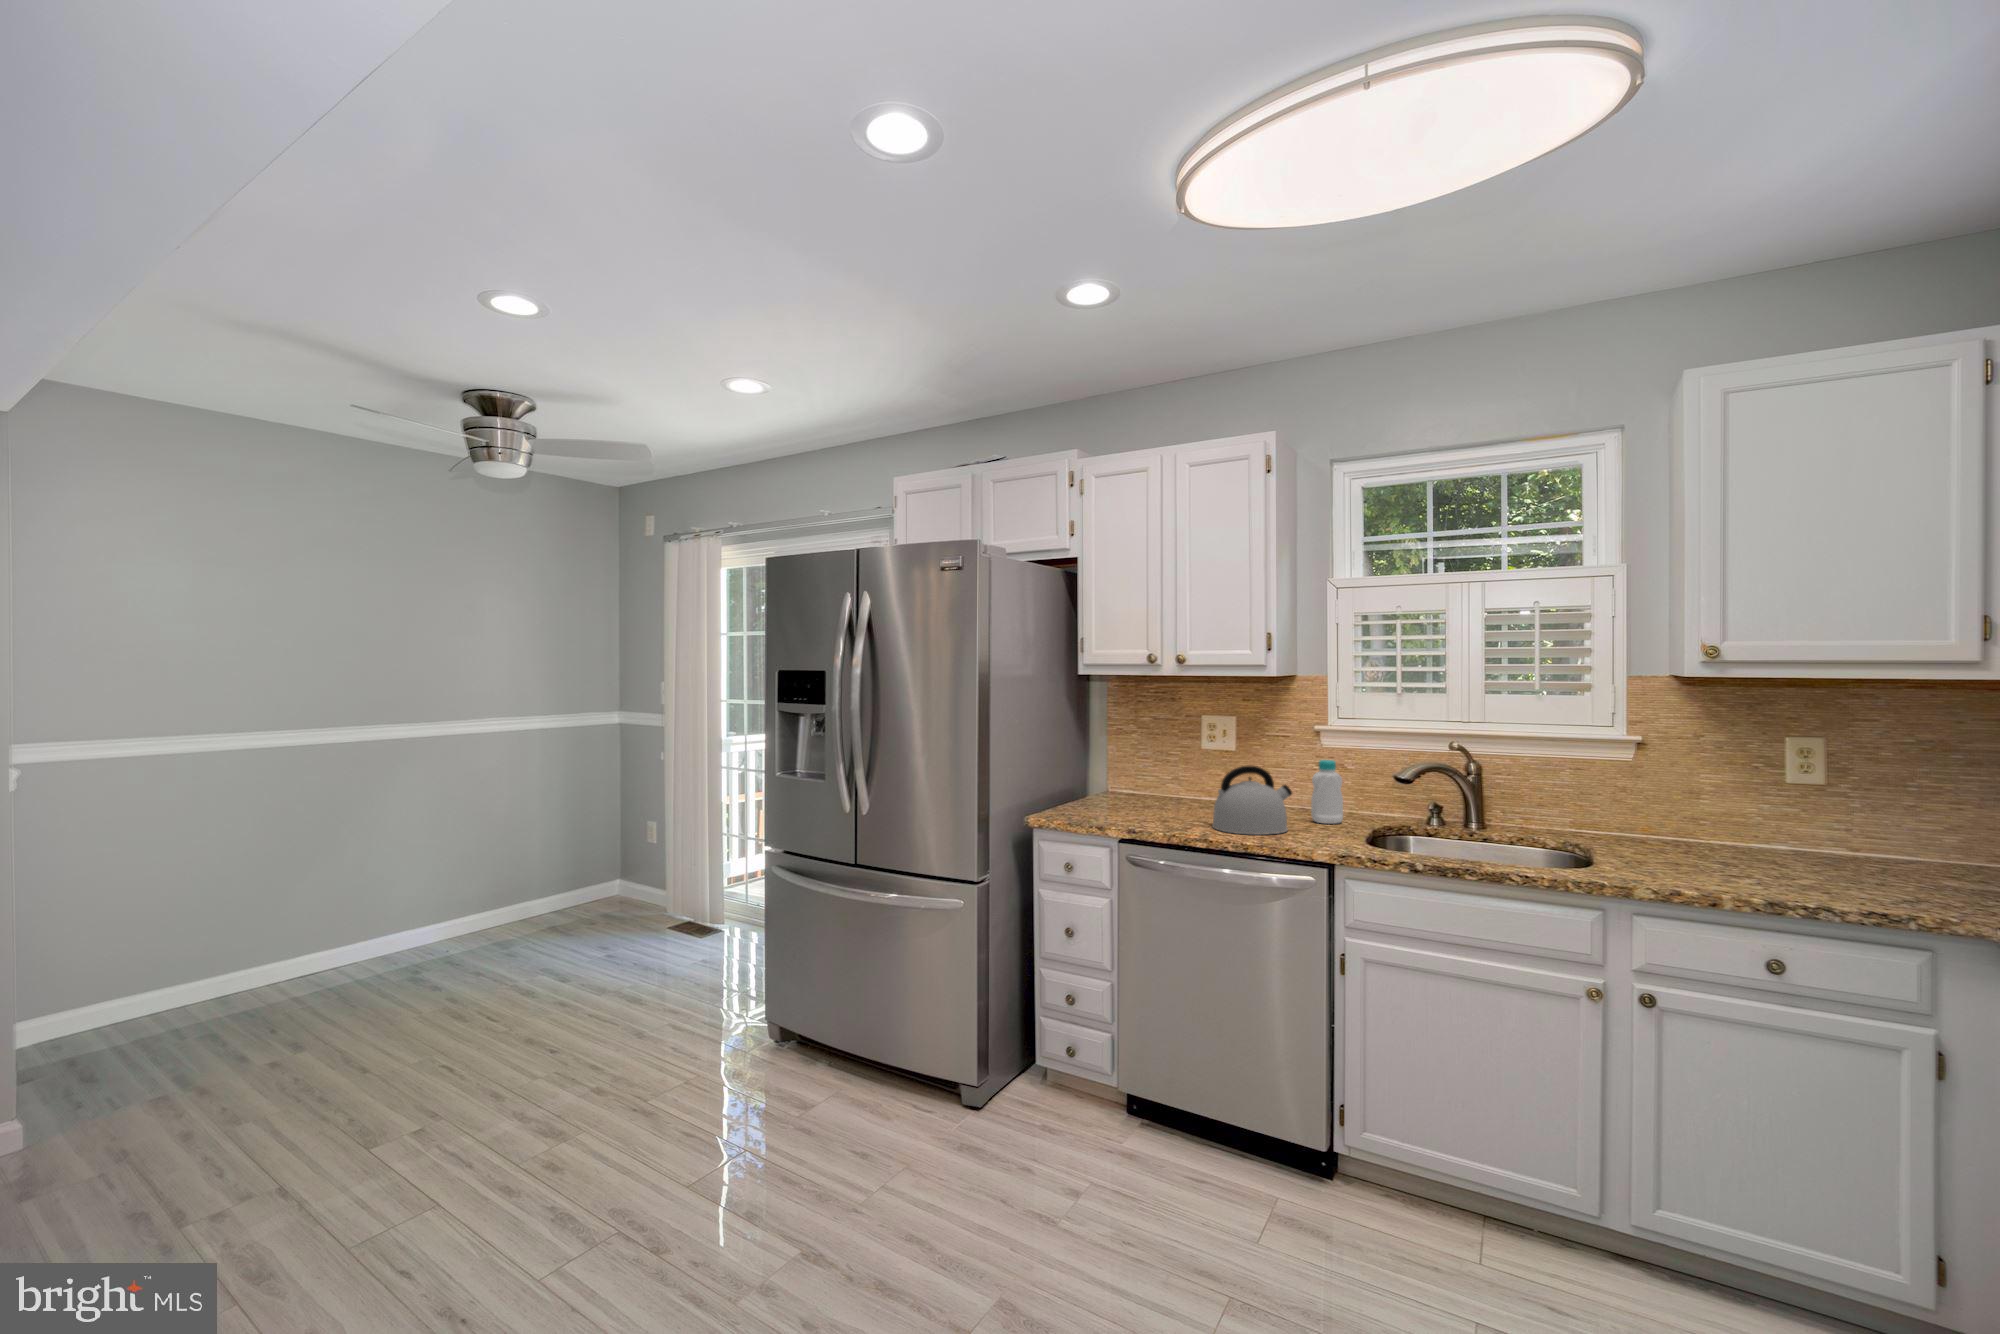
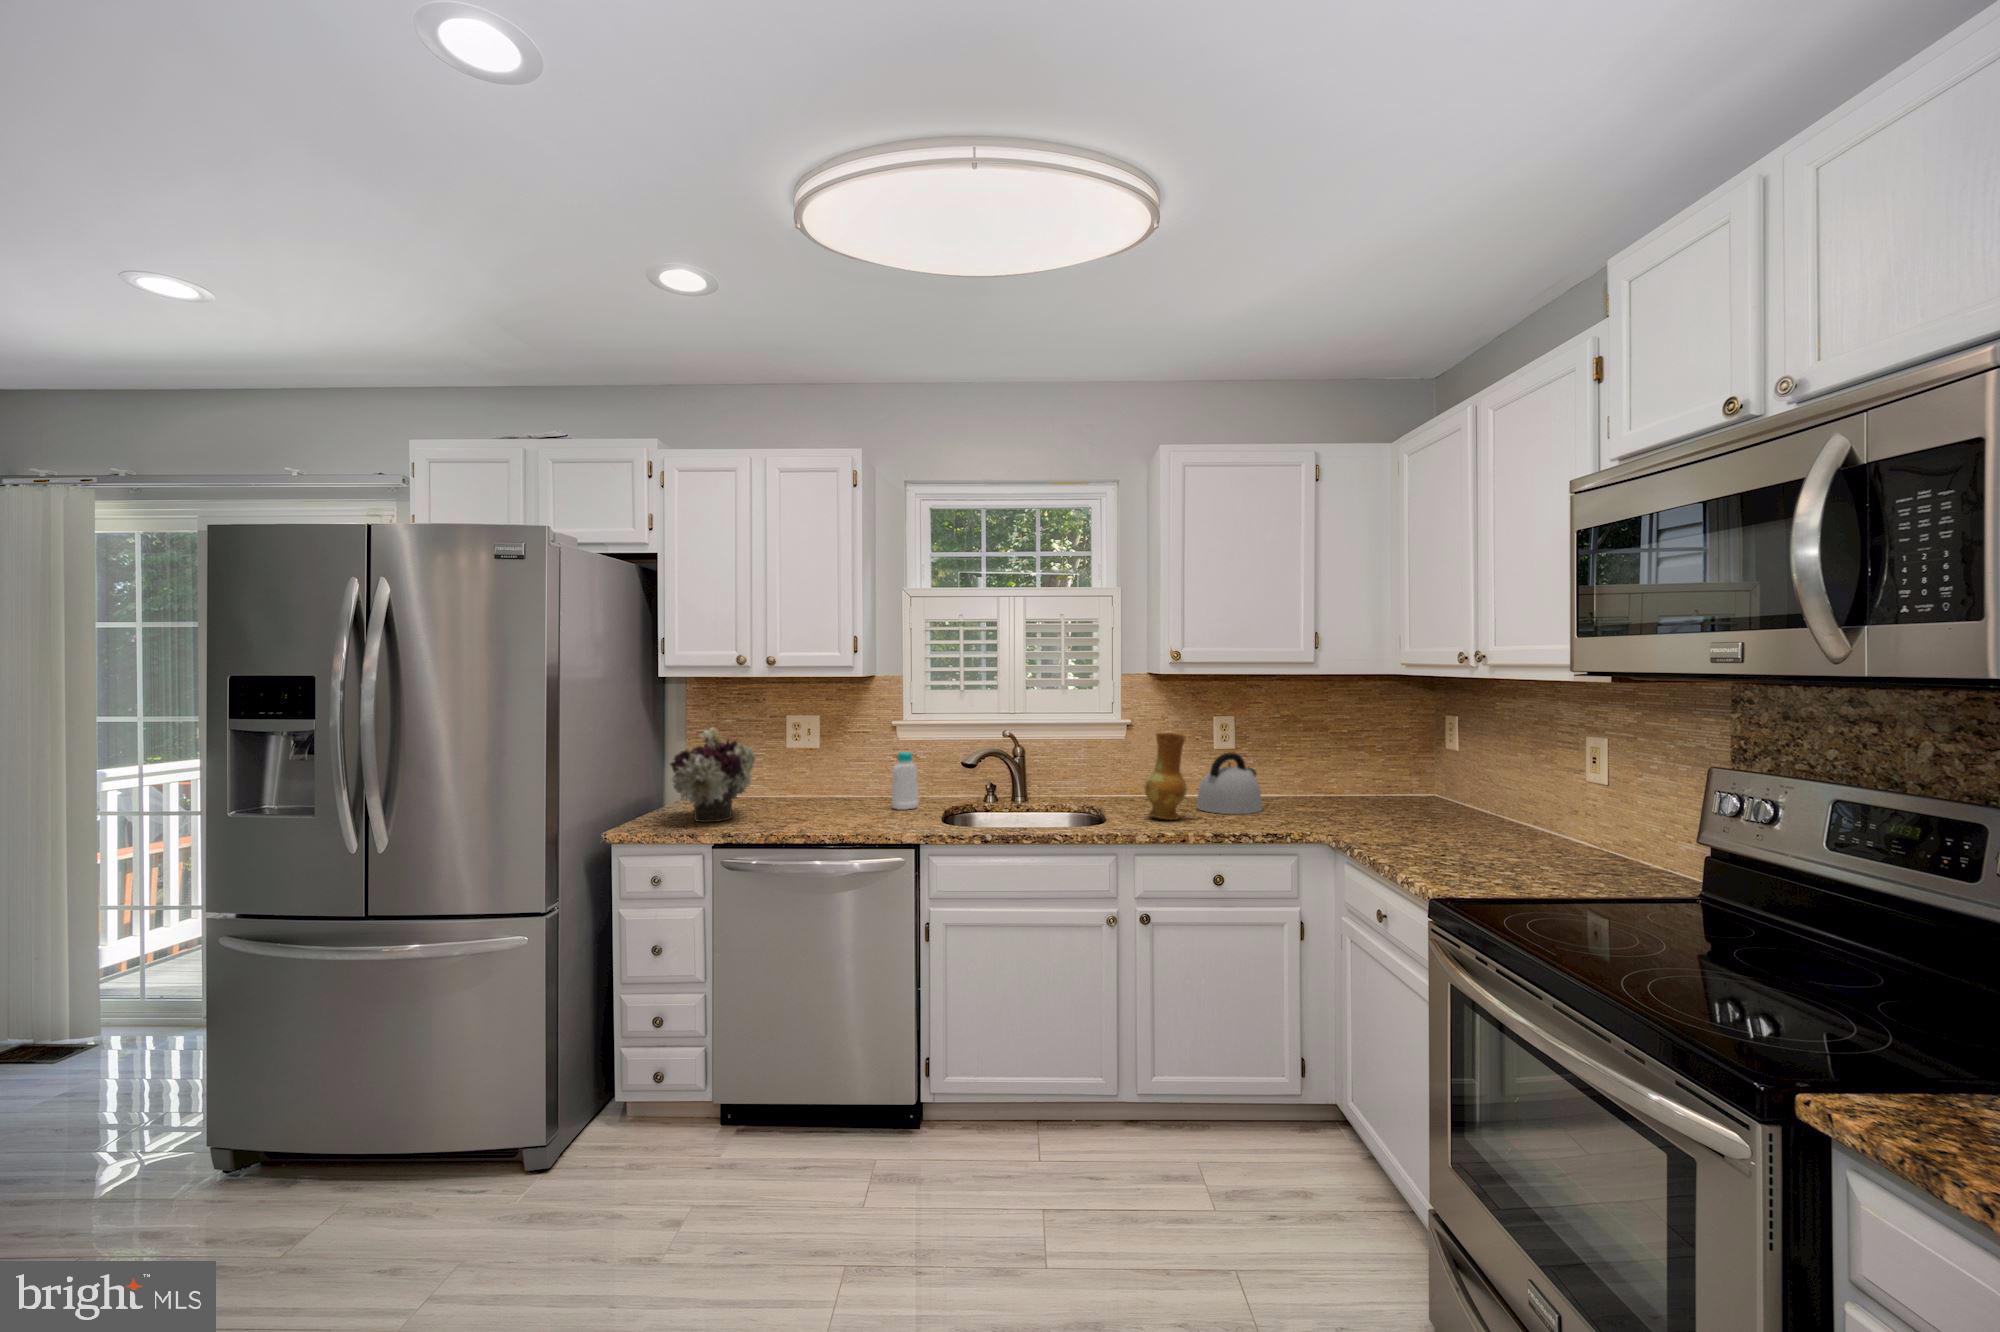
flower arrangement: none [1084,724,1166,817] -> present [670,728,756,822]
ceramic jug: none [1654,755,1726,874] -> present [1144,733,1187,820]
kettle: present [1212,766,1292,835] -> present [1197,753,1262,814]

